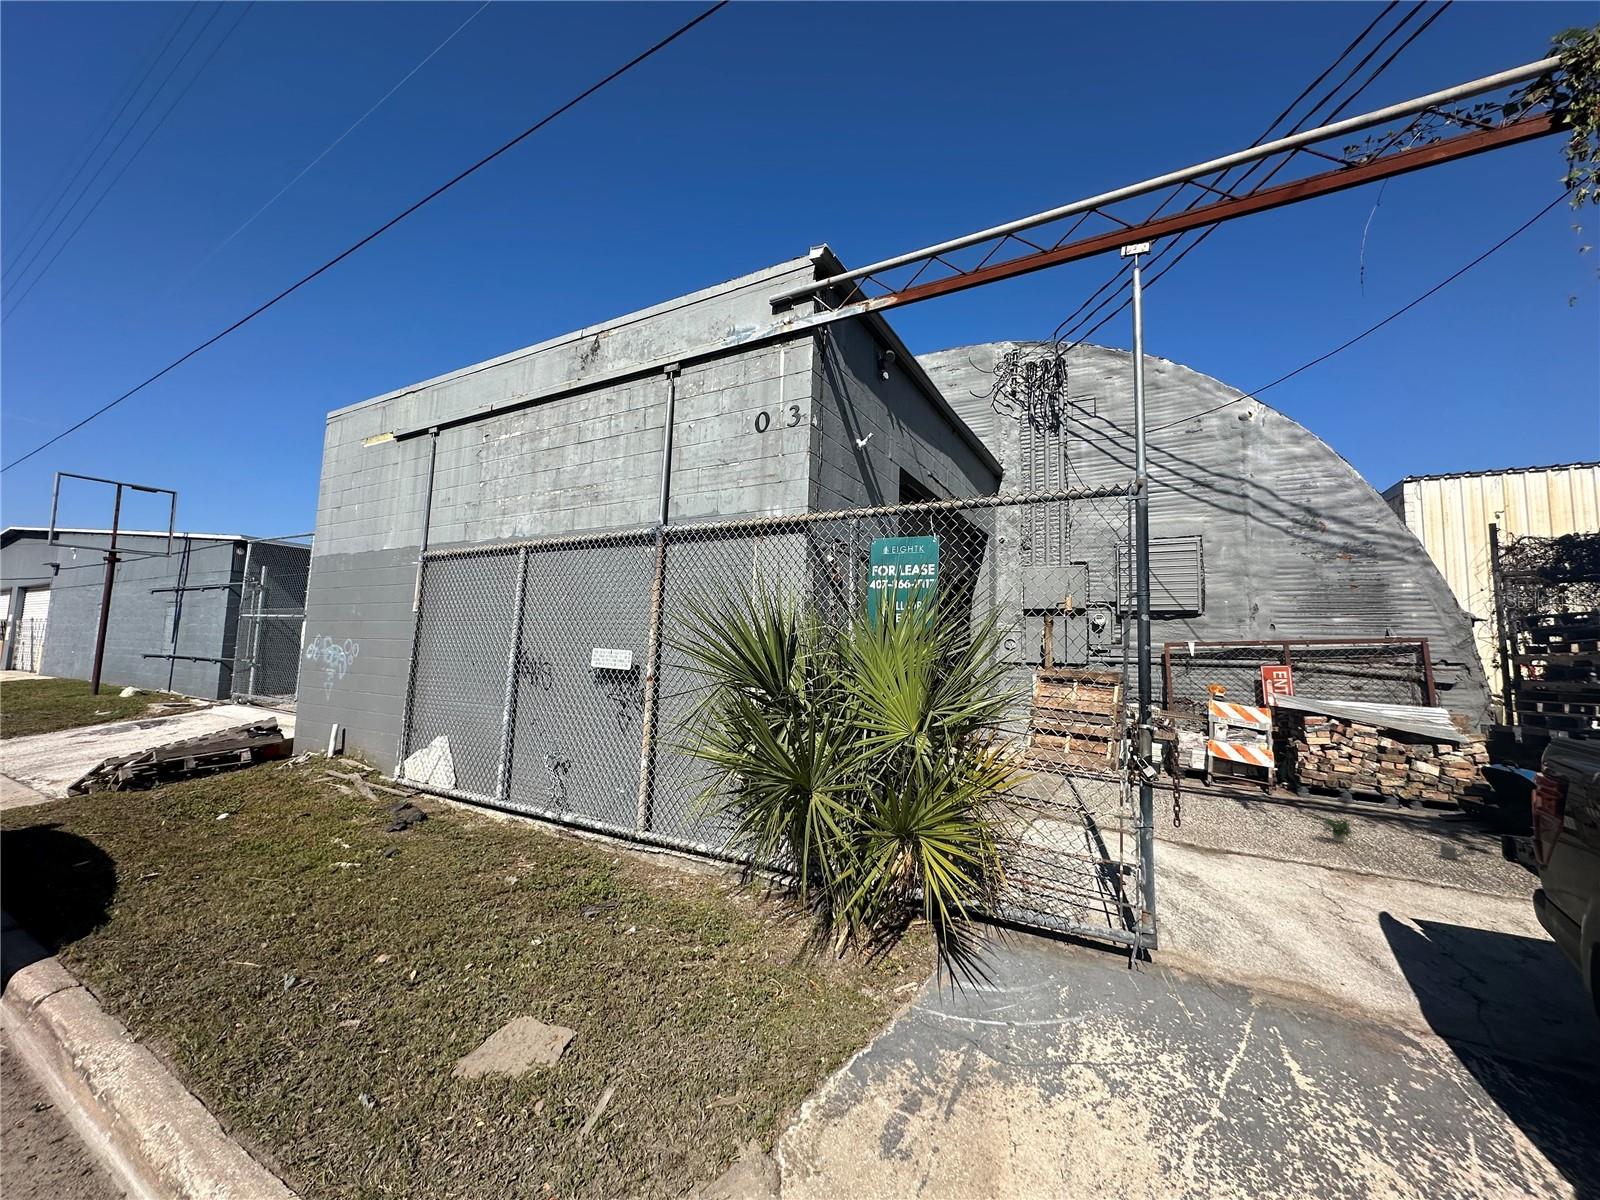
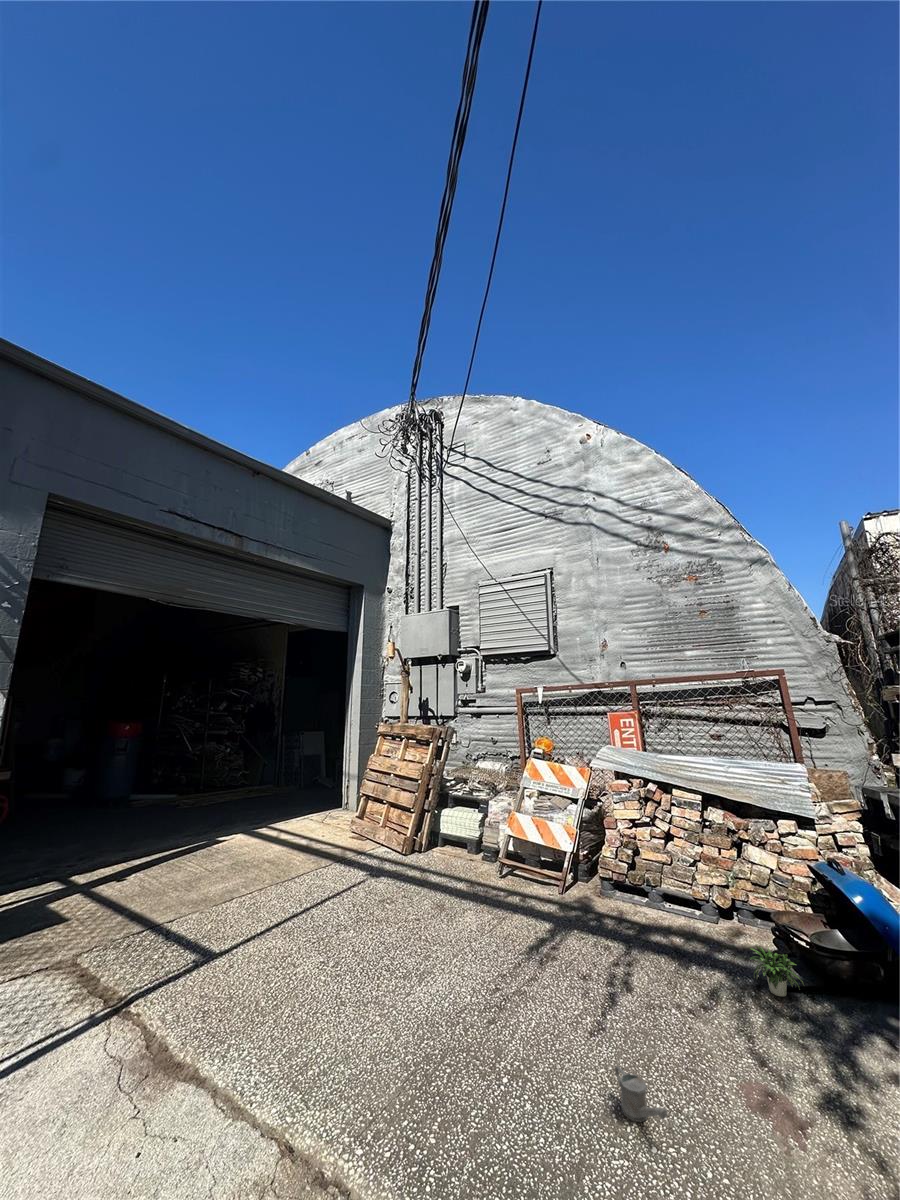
potted plant: present [1324,817,1351,842] -> present [738,947,804,997]

